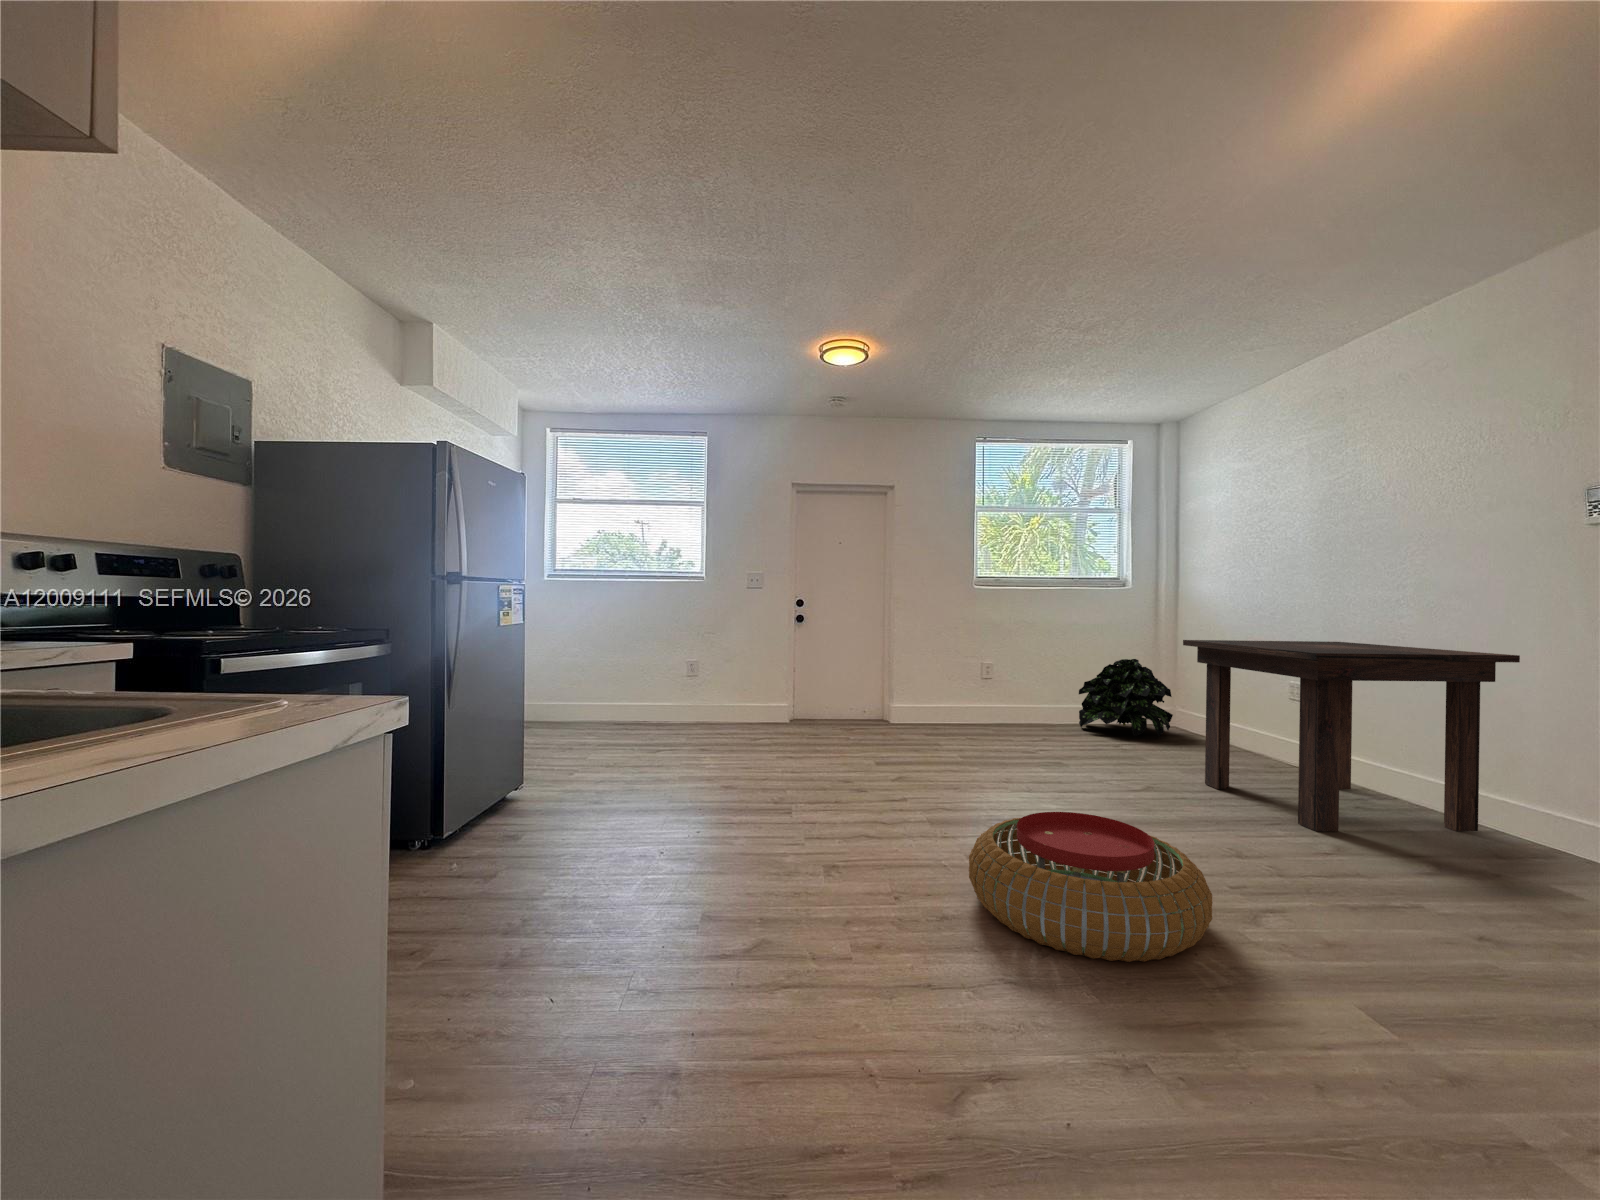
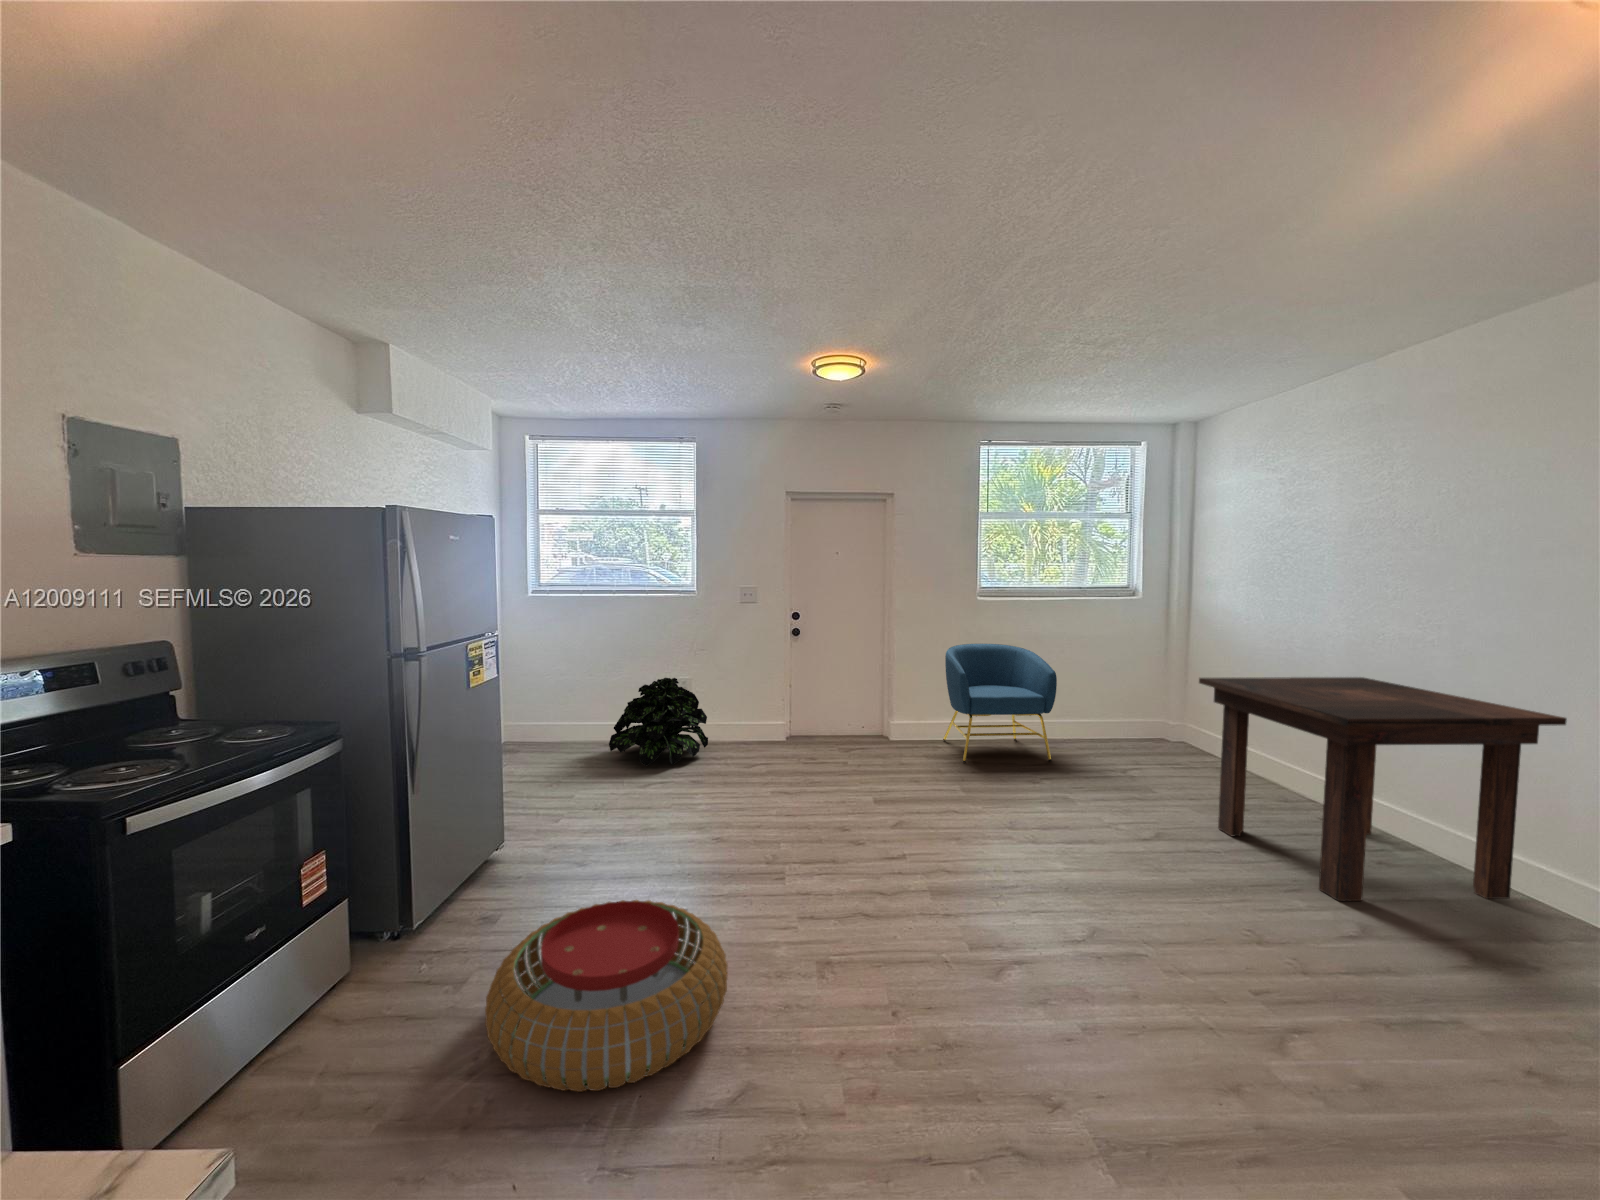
armchair: none [942,630,1051,739] -> present [943,644,1057,763]
potted plant: present [1079,659,1173,736] -> present [609,678,708,766]
pouf: present [969,812,1213,962] -> present [485,900,728,1092]

